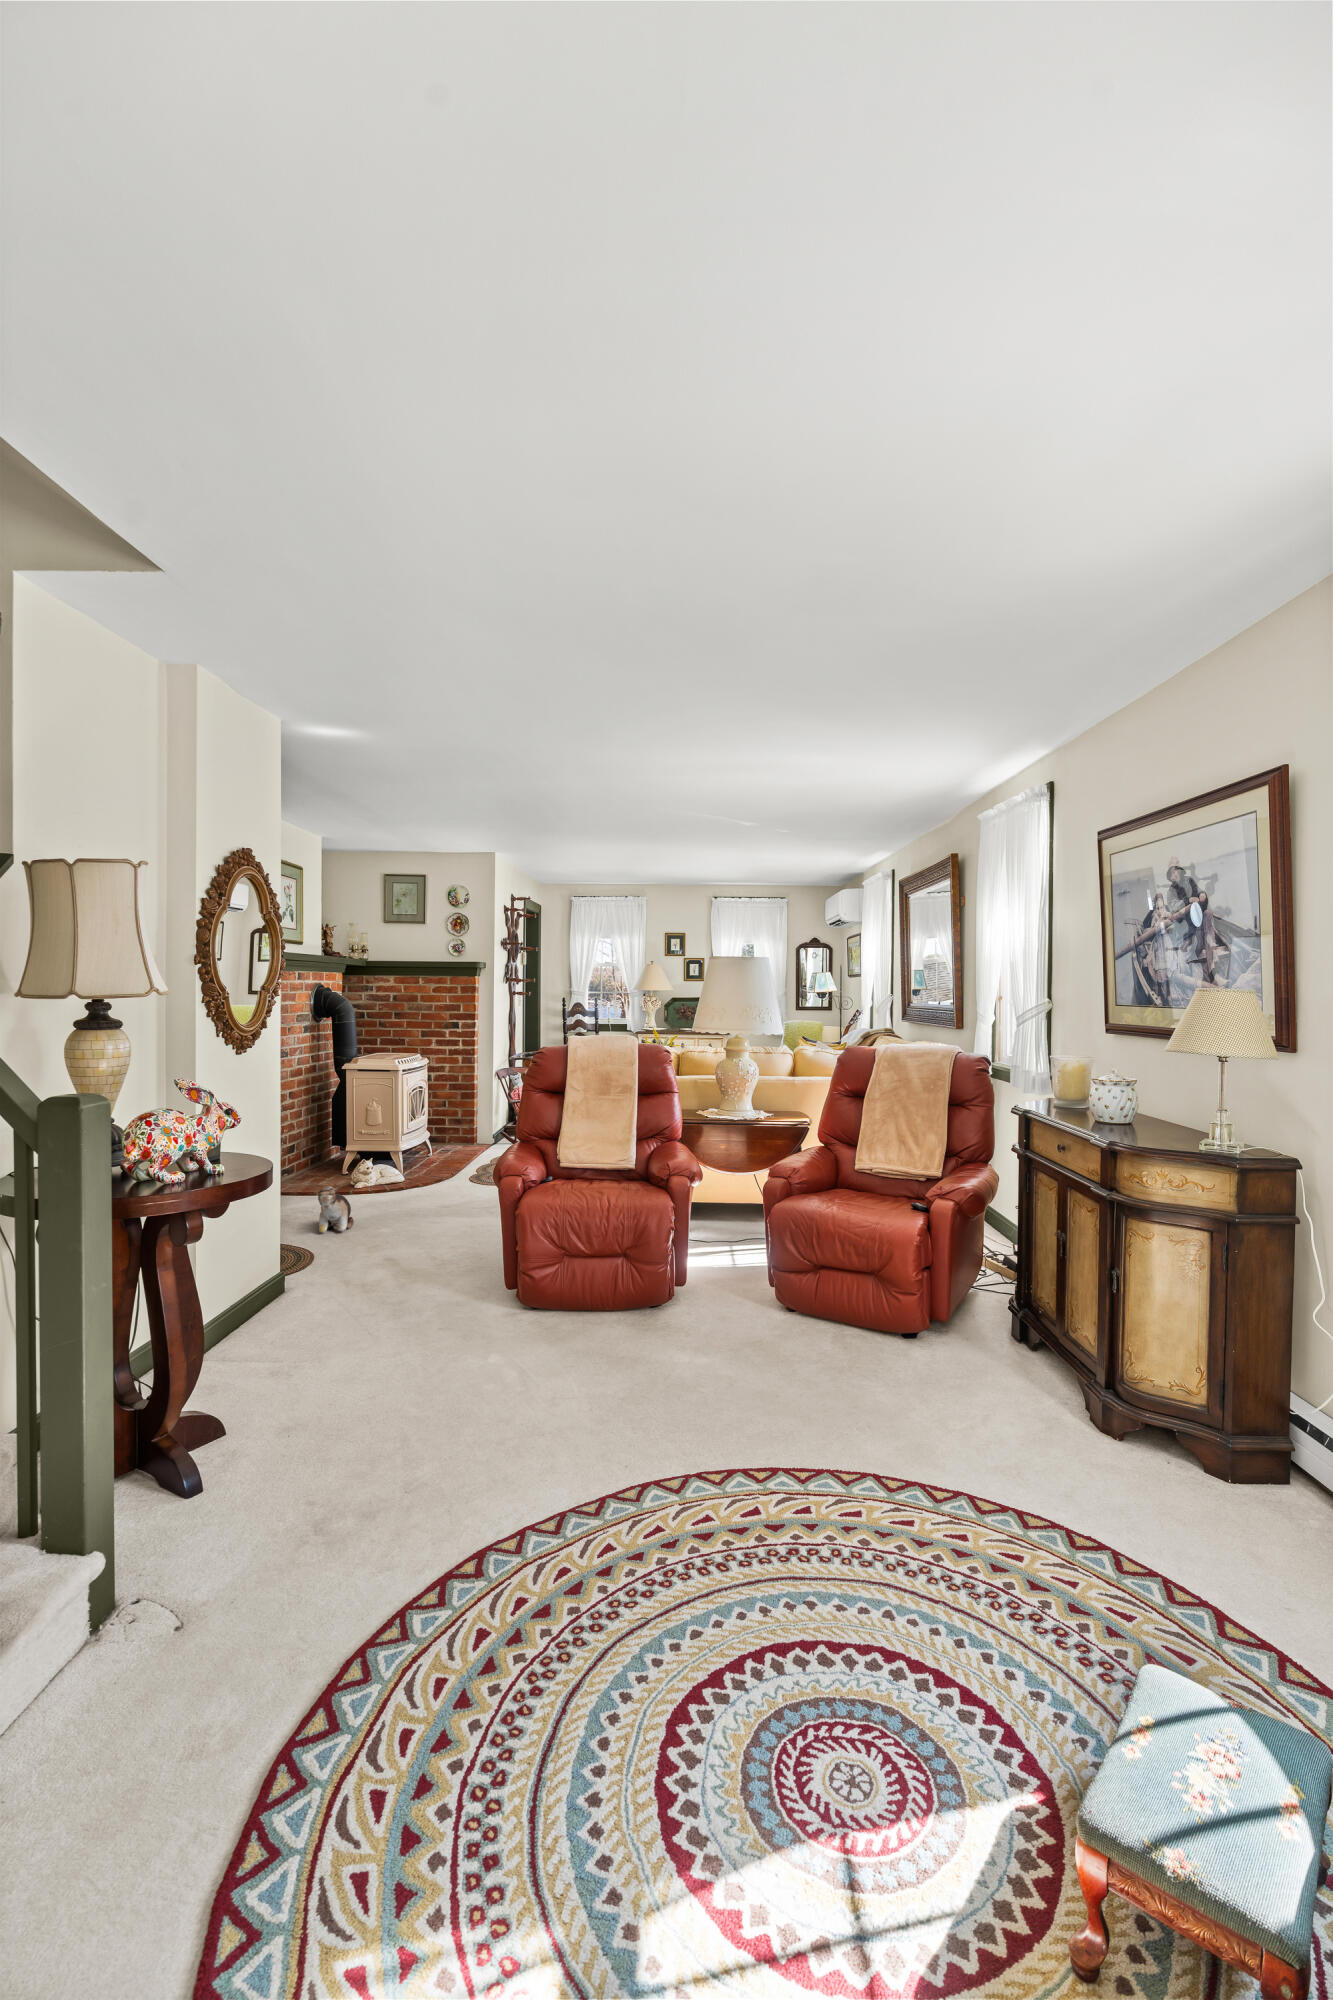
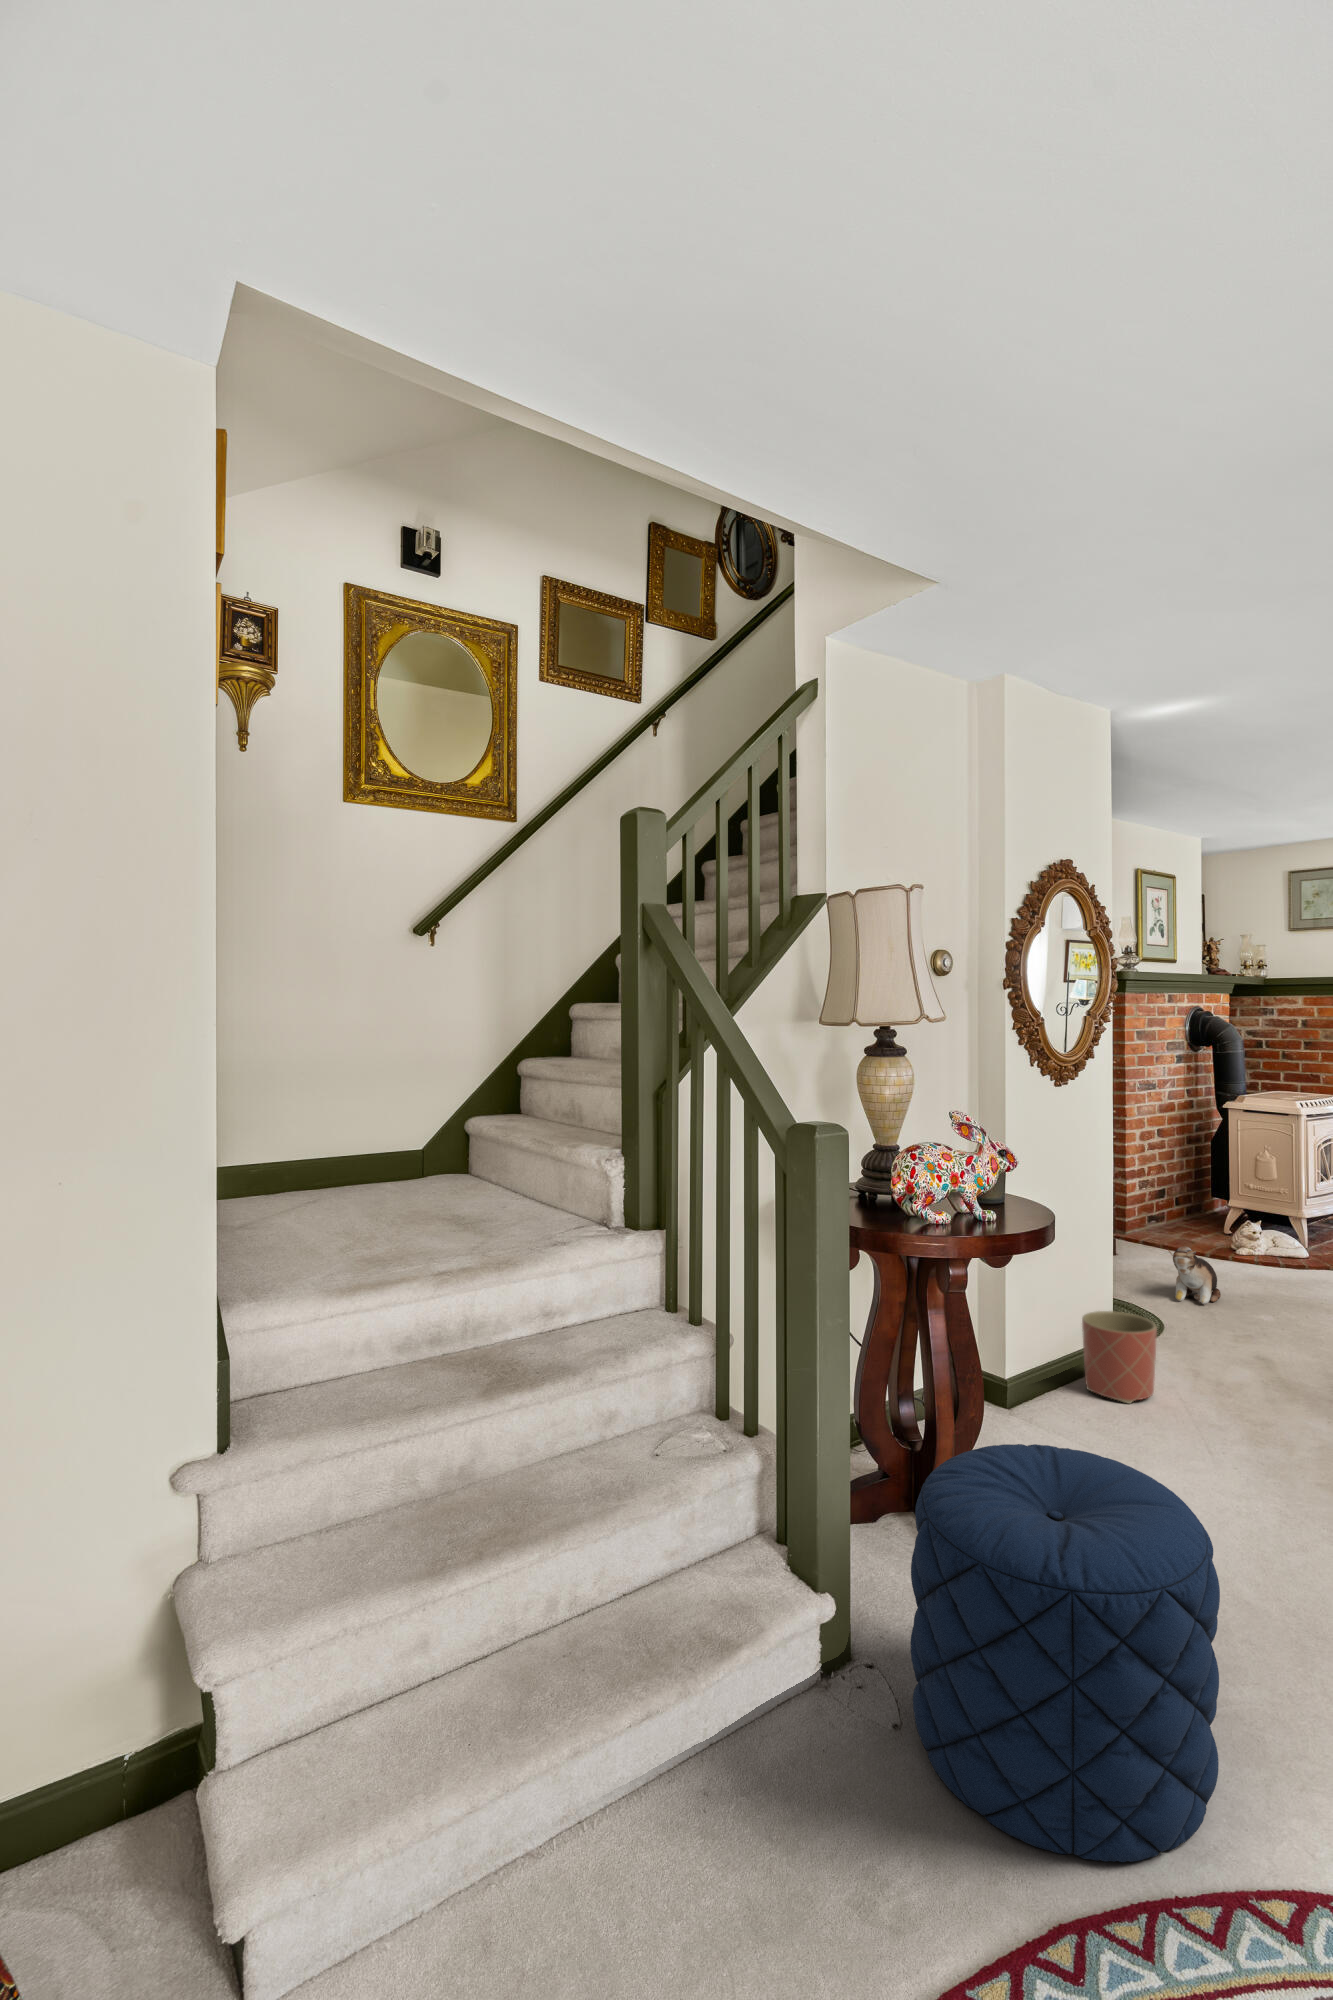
planter: none [262,1246,325,1321] -> present [1082,1311,1157,1403]
pouf: none [192,1340,439,1655] -> present [911,1444,1220,1862]

